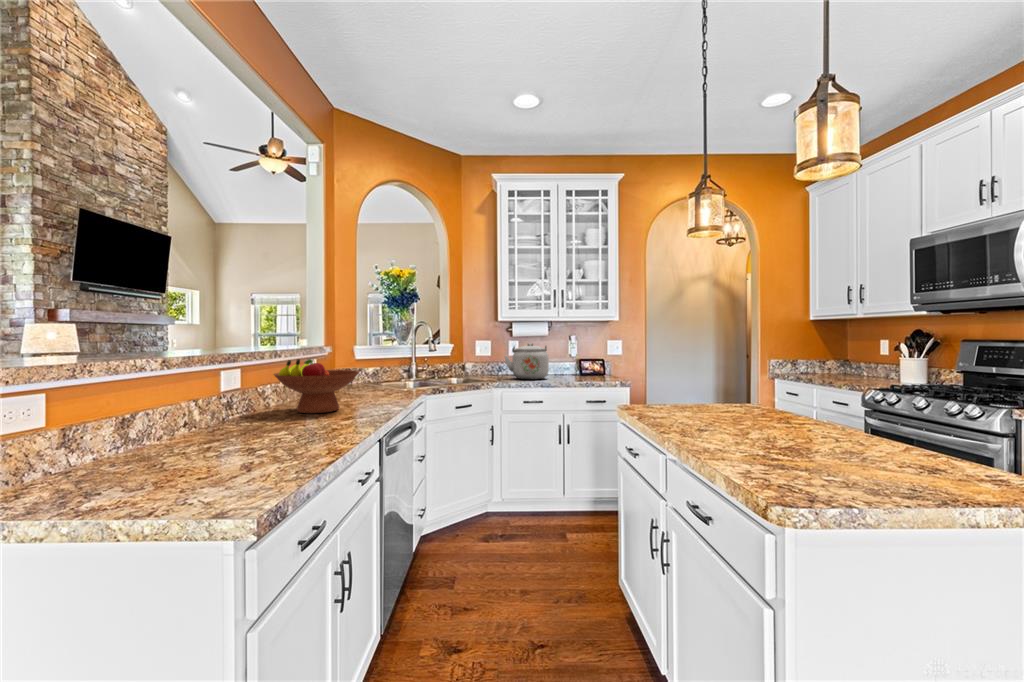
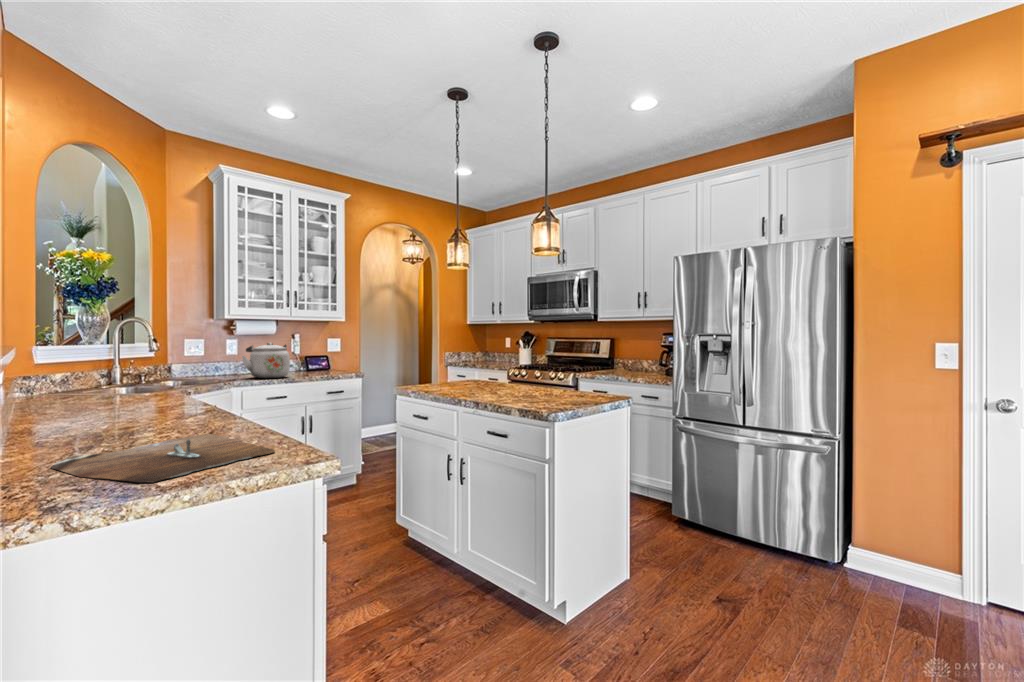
fruit bowl: present [274,359,359,413] -> none [64,360,176,420]
cutting board: none [74,441,294,501] -> present [51,434,275,483]

